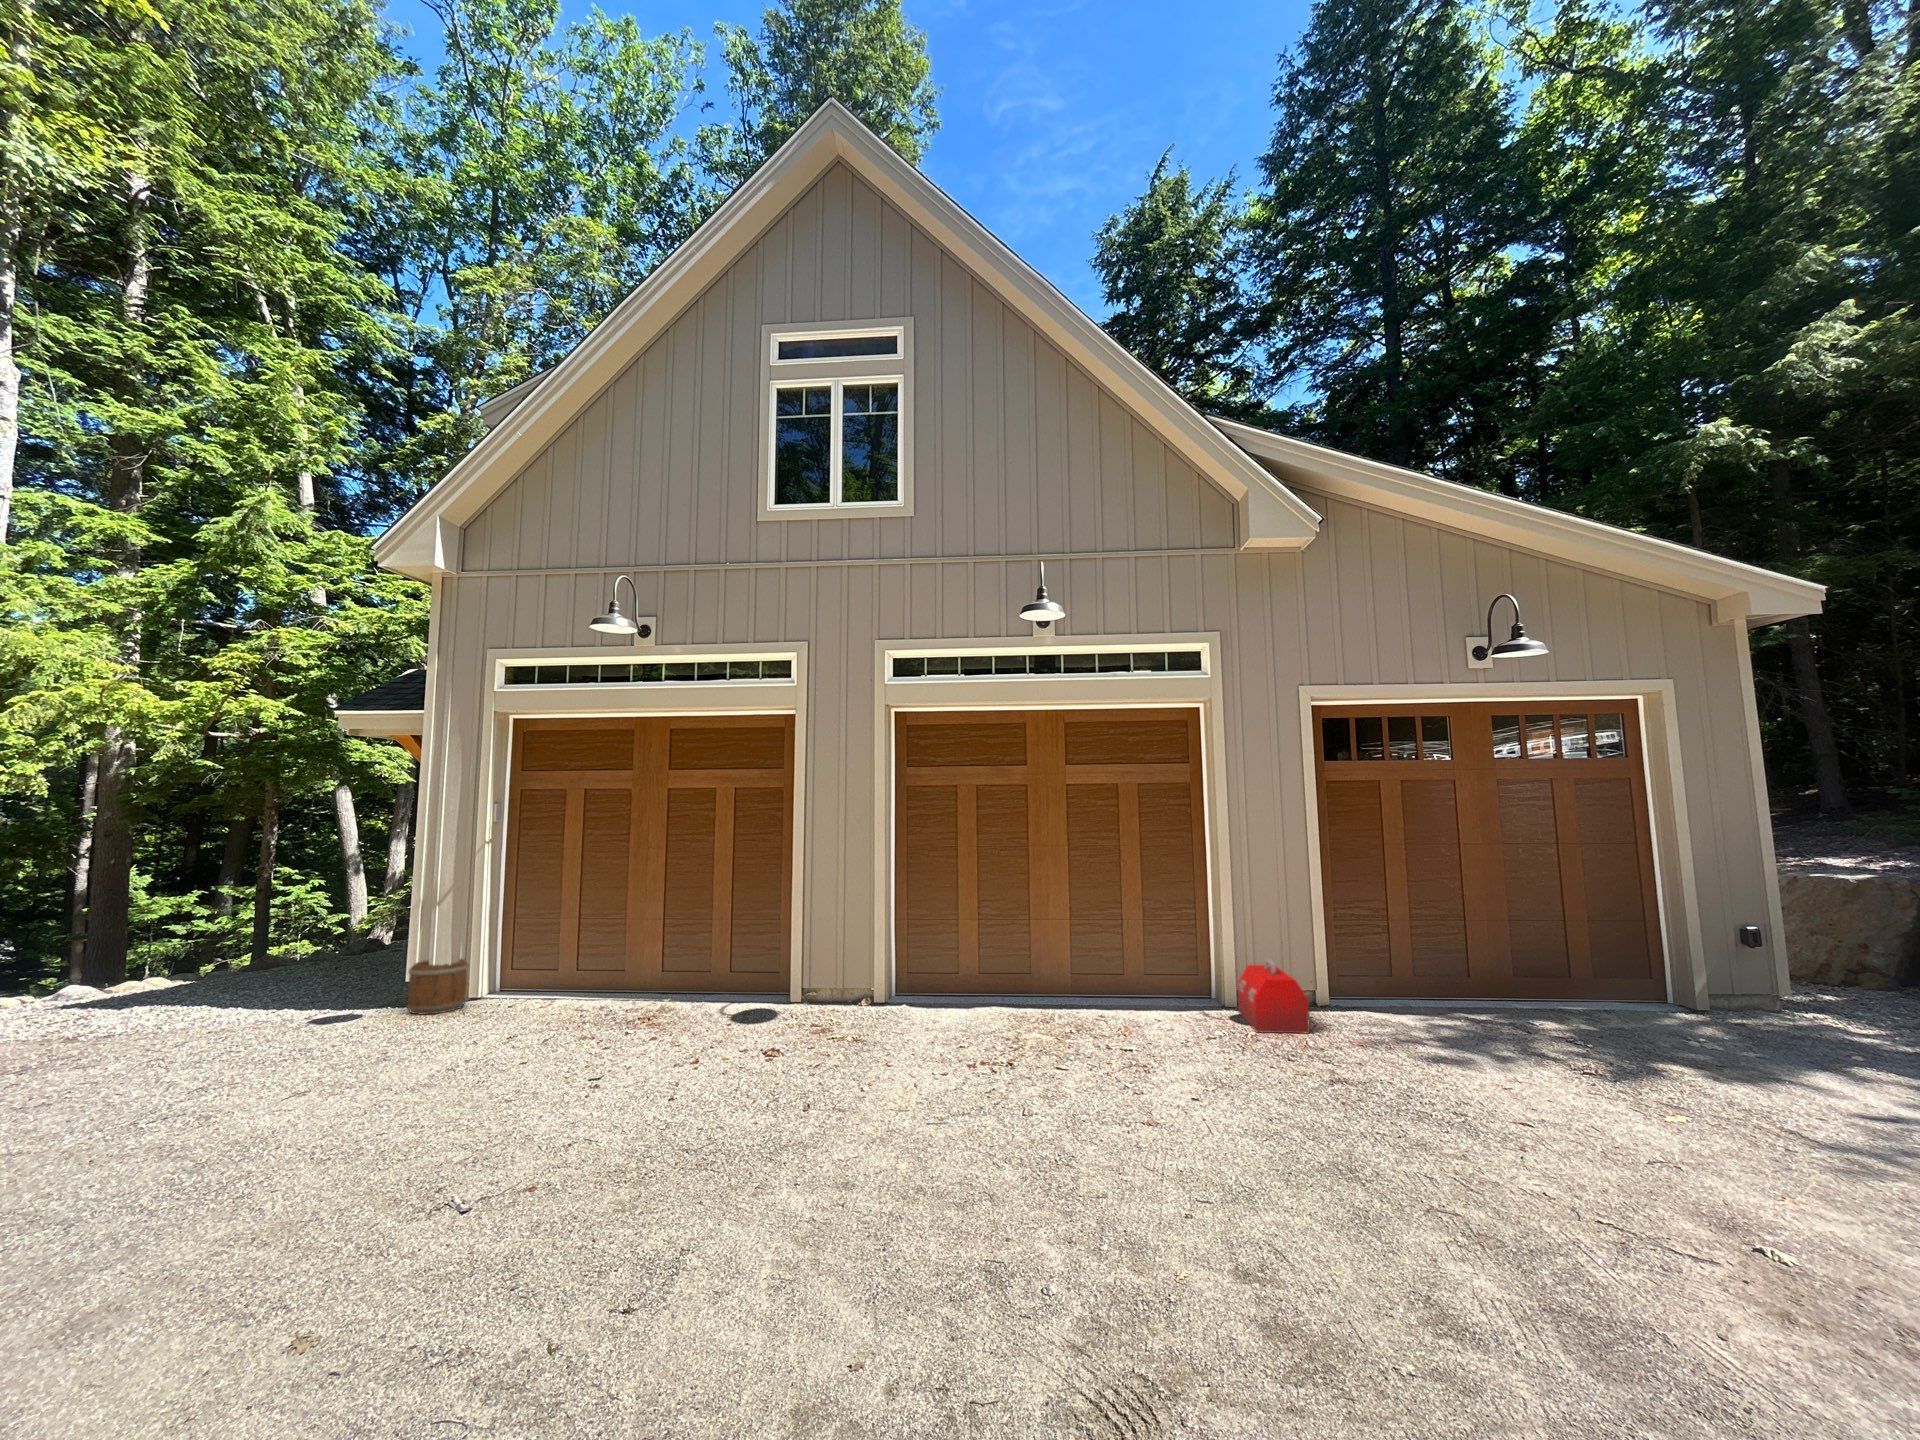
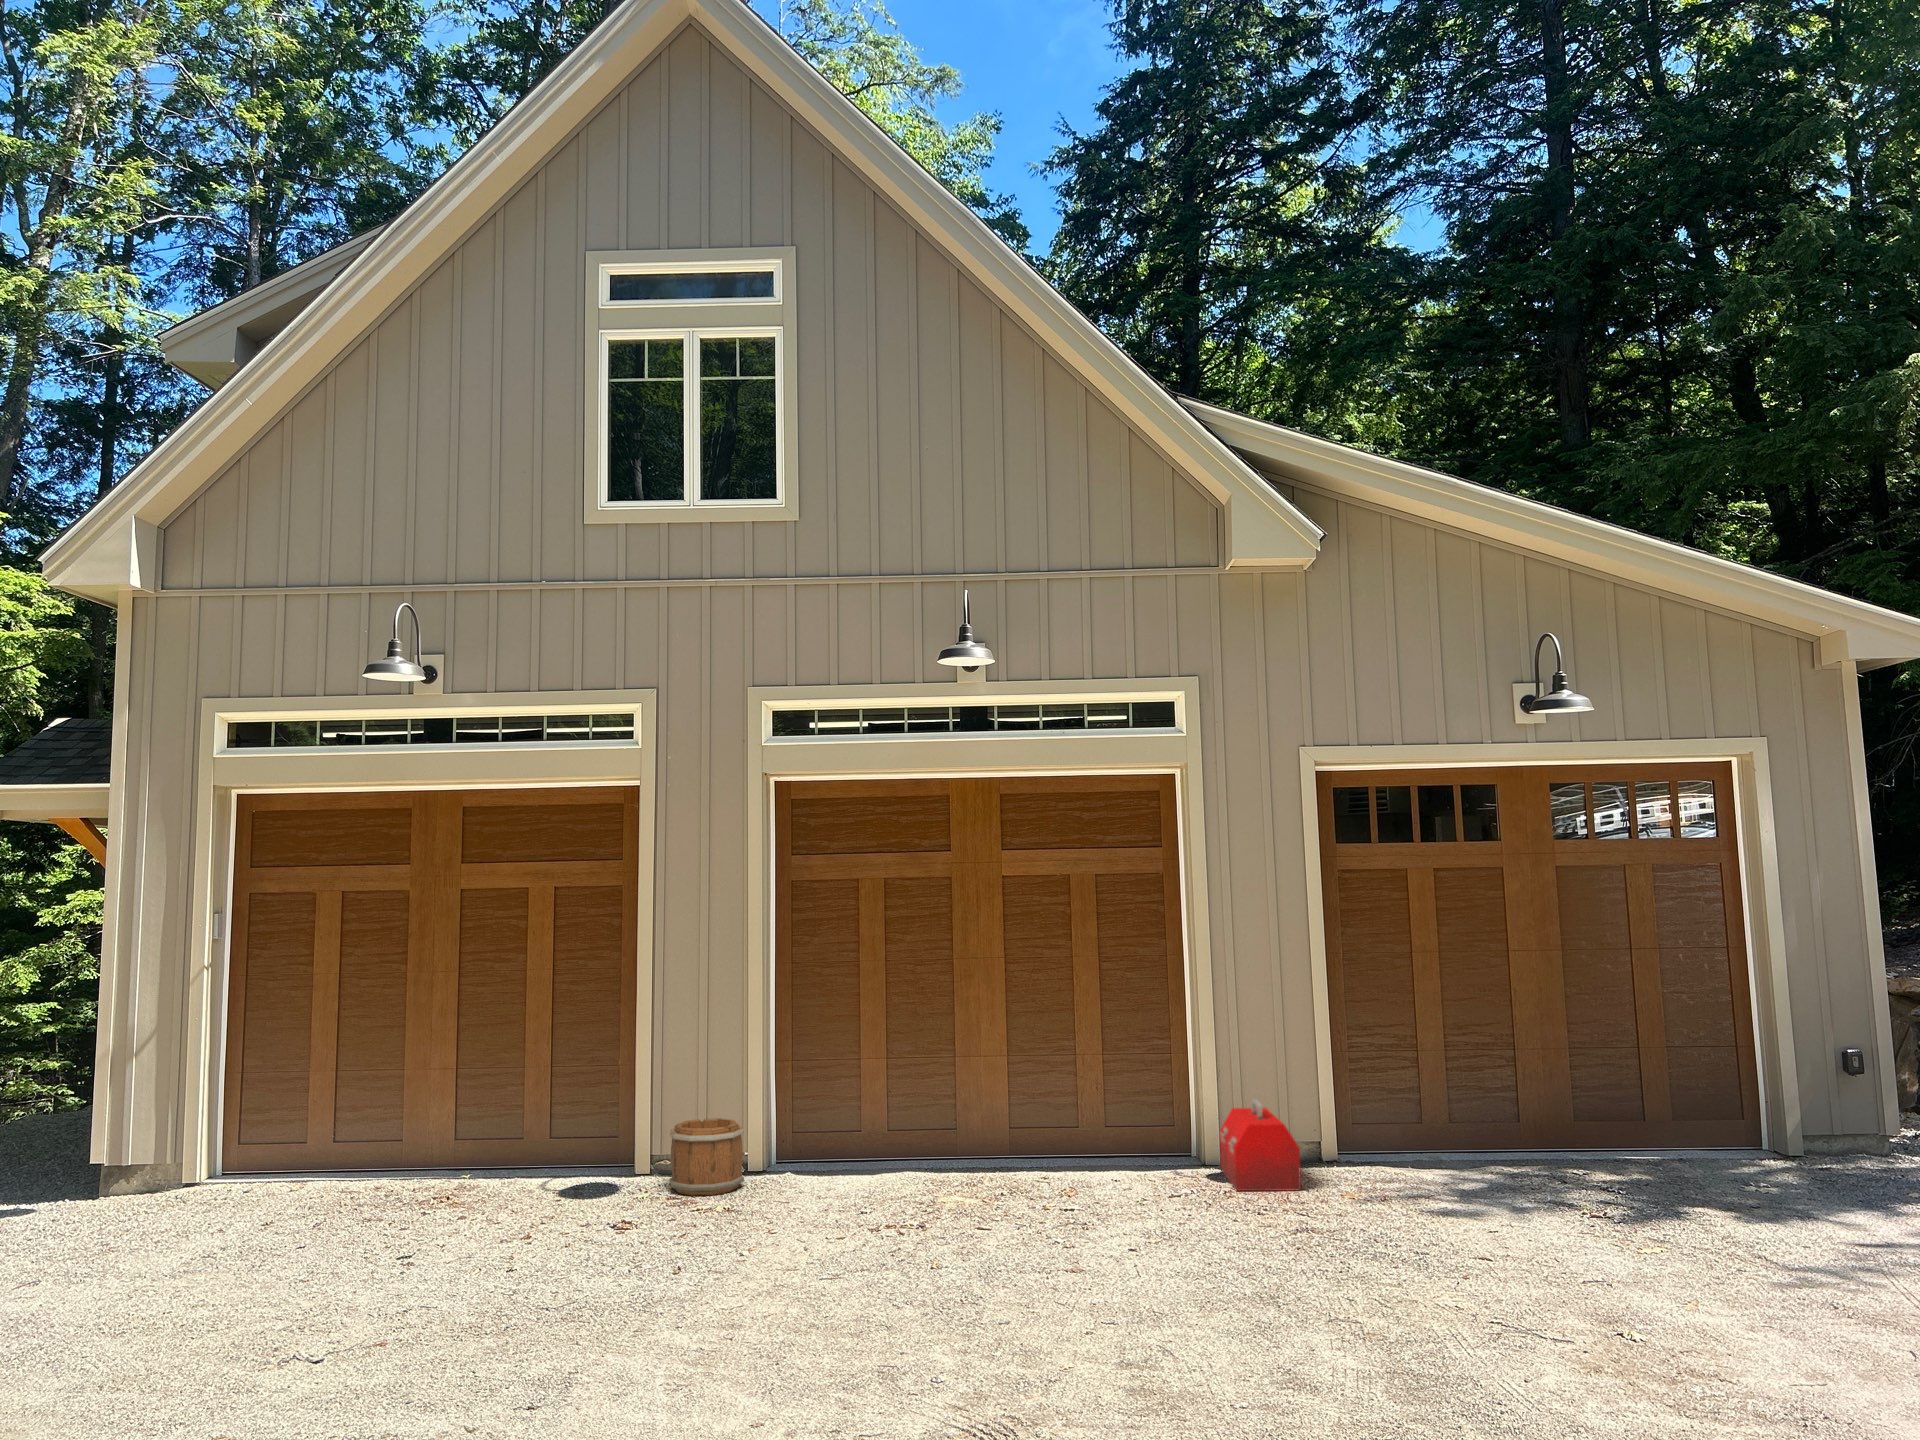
bucket: present [406,959,469,1014] -> present [669,1118,744,1196]

